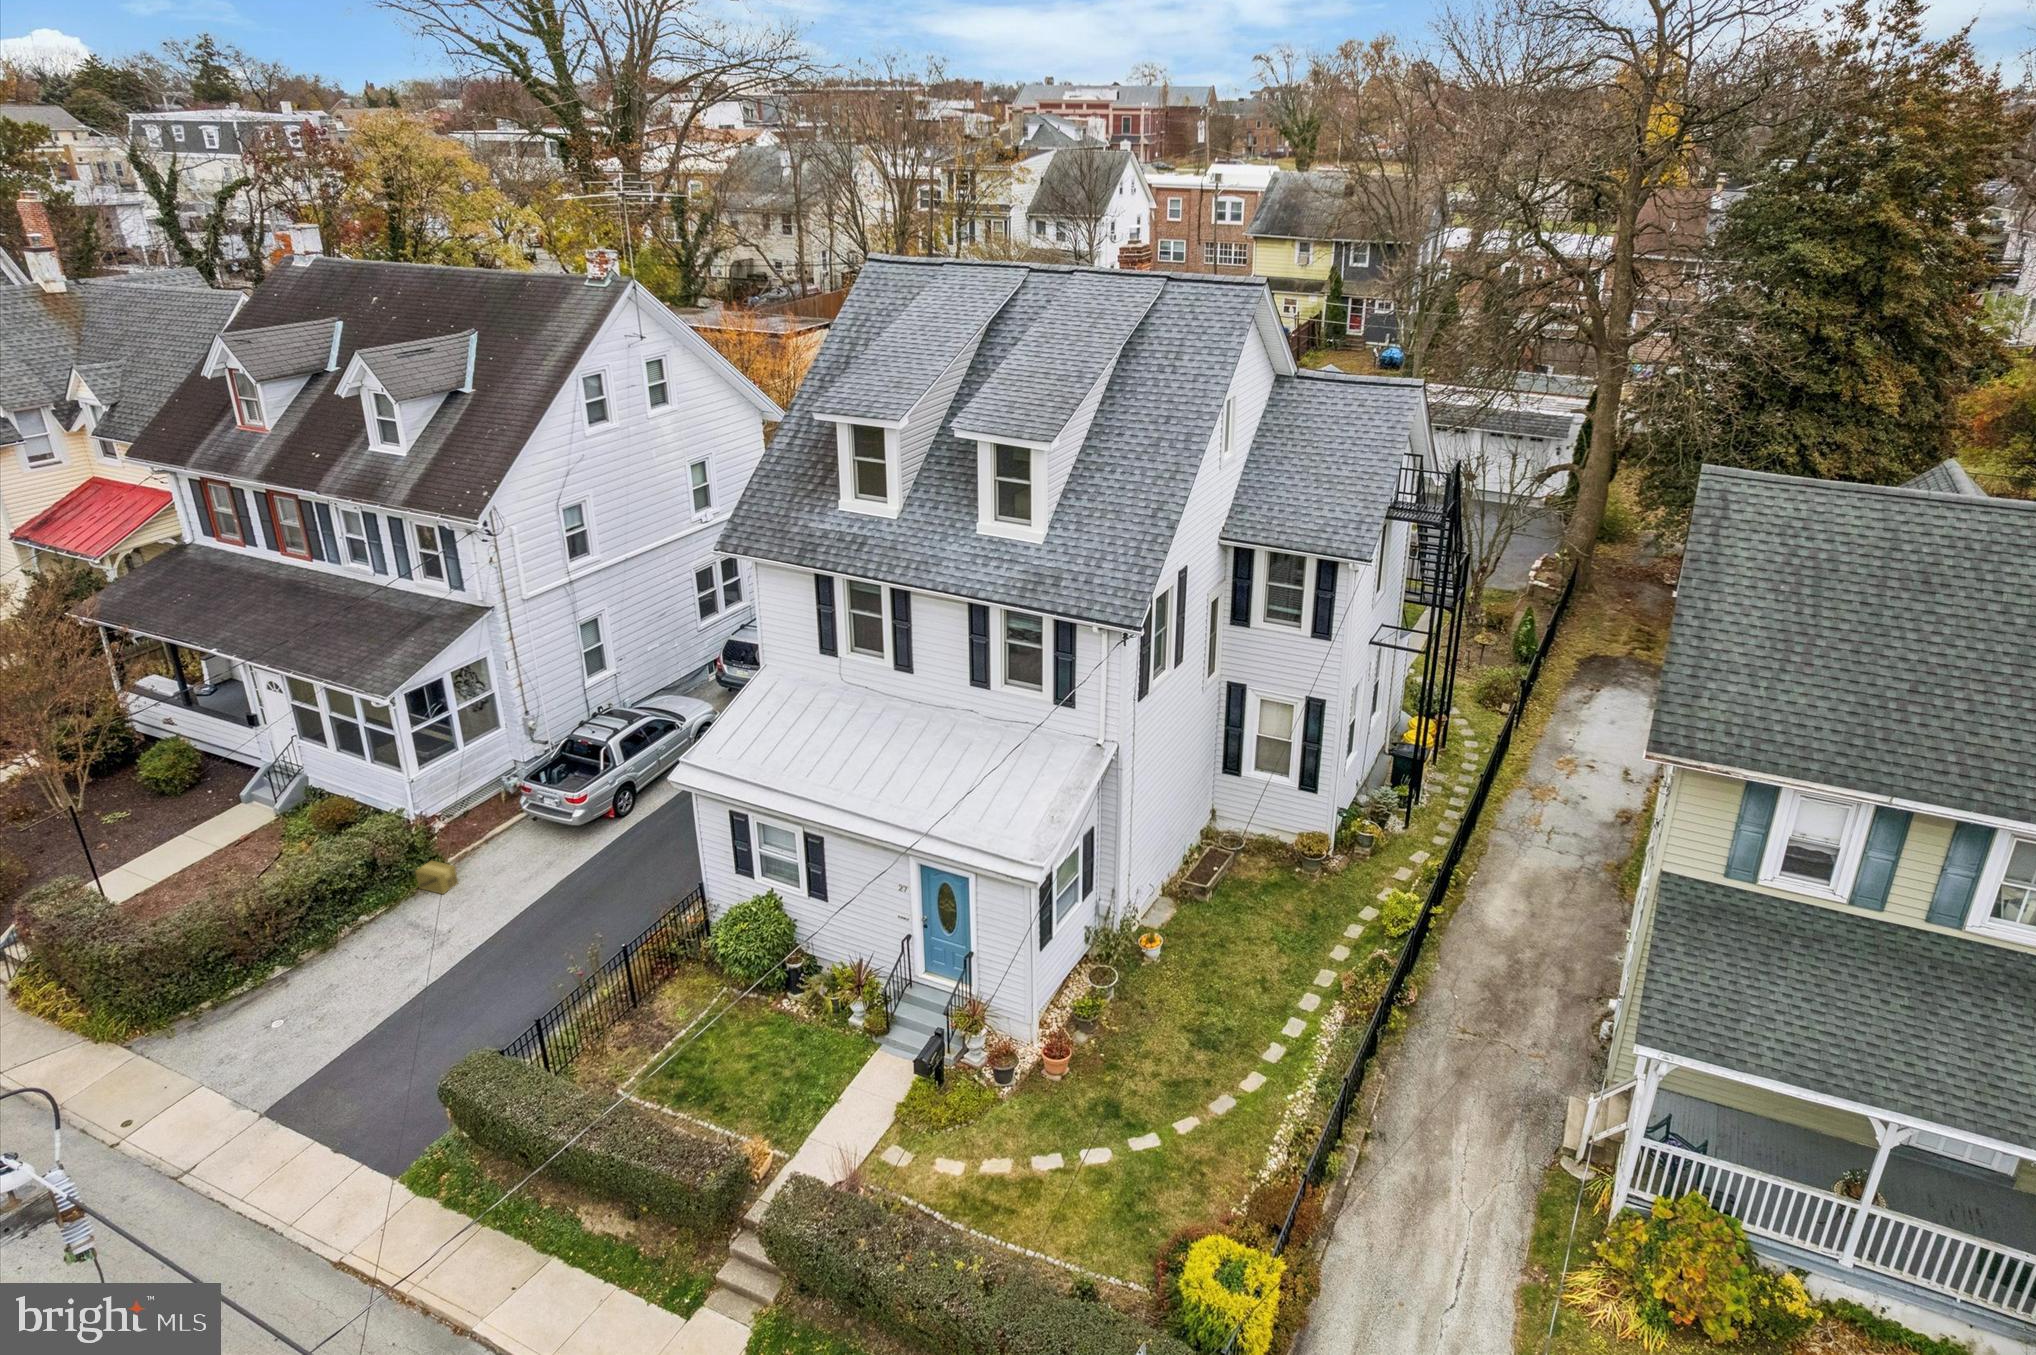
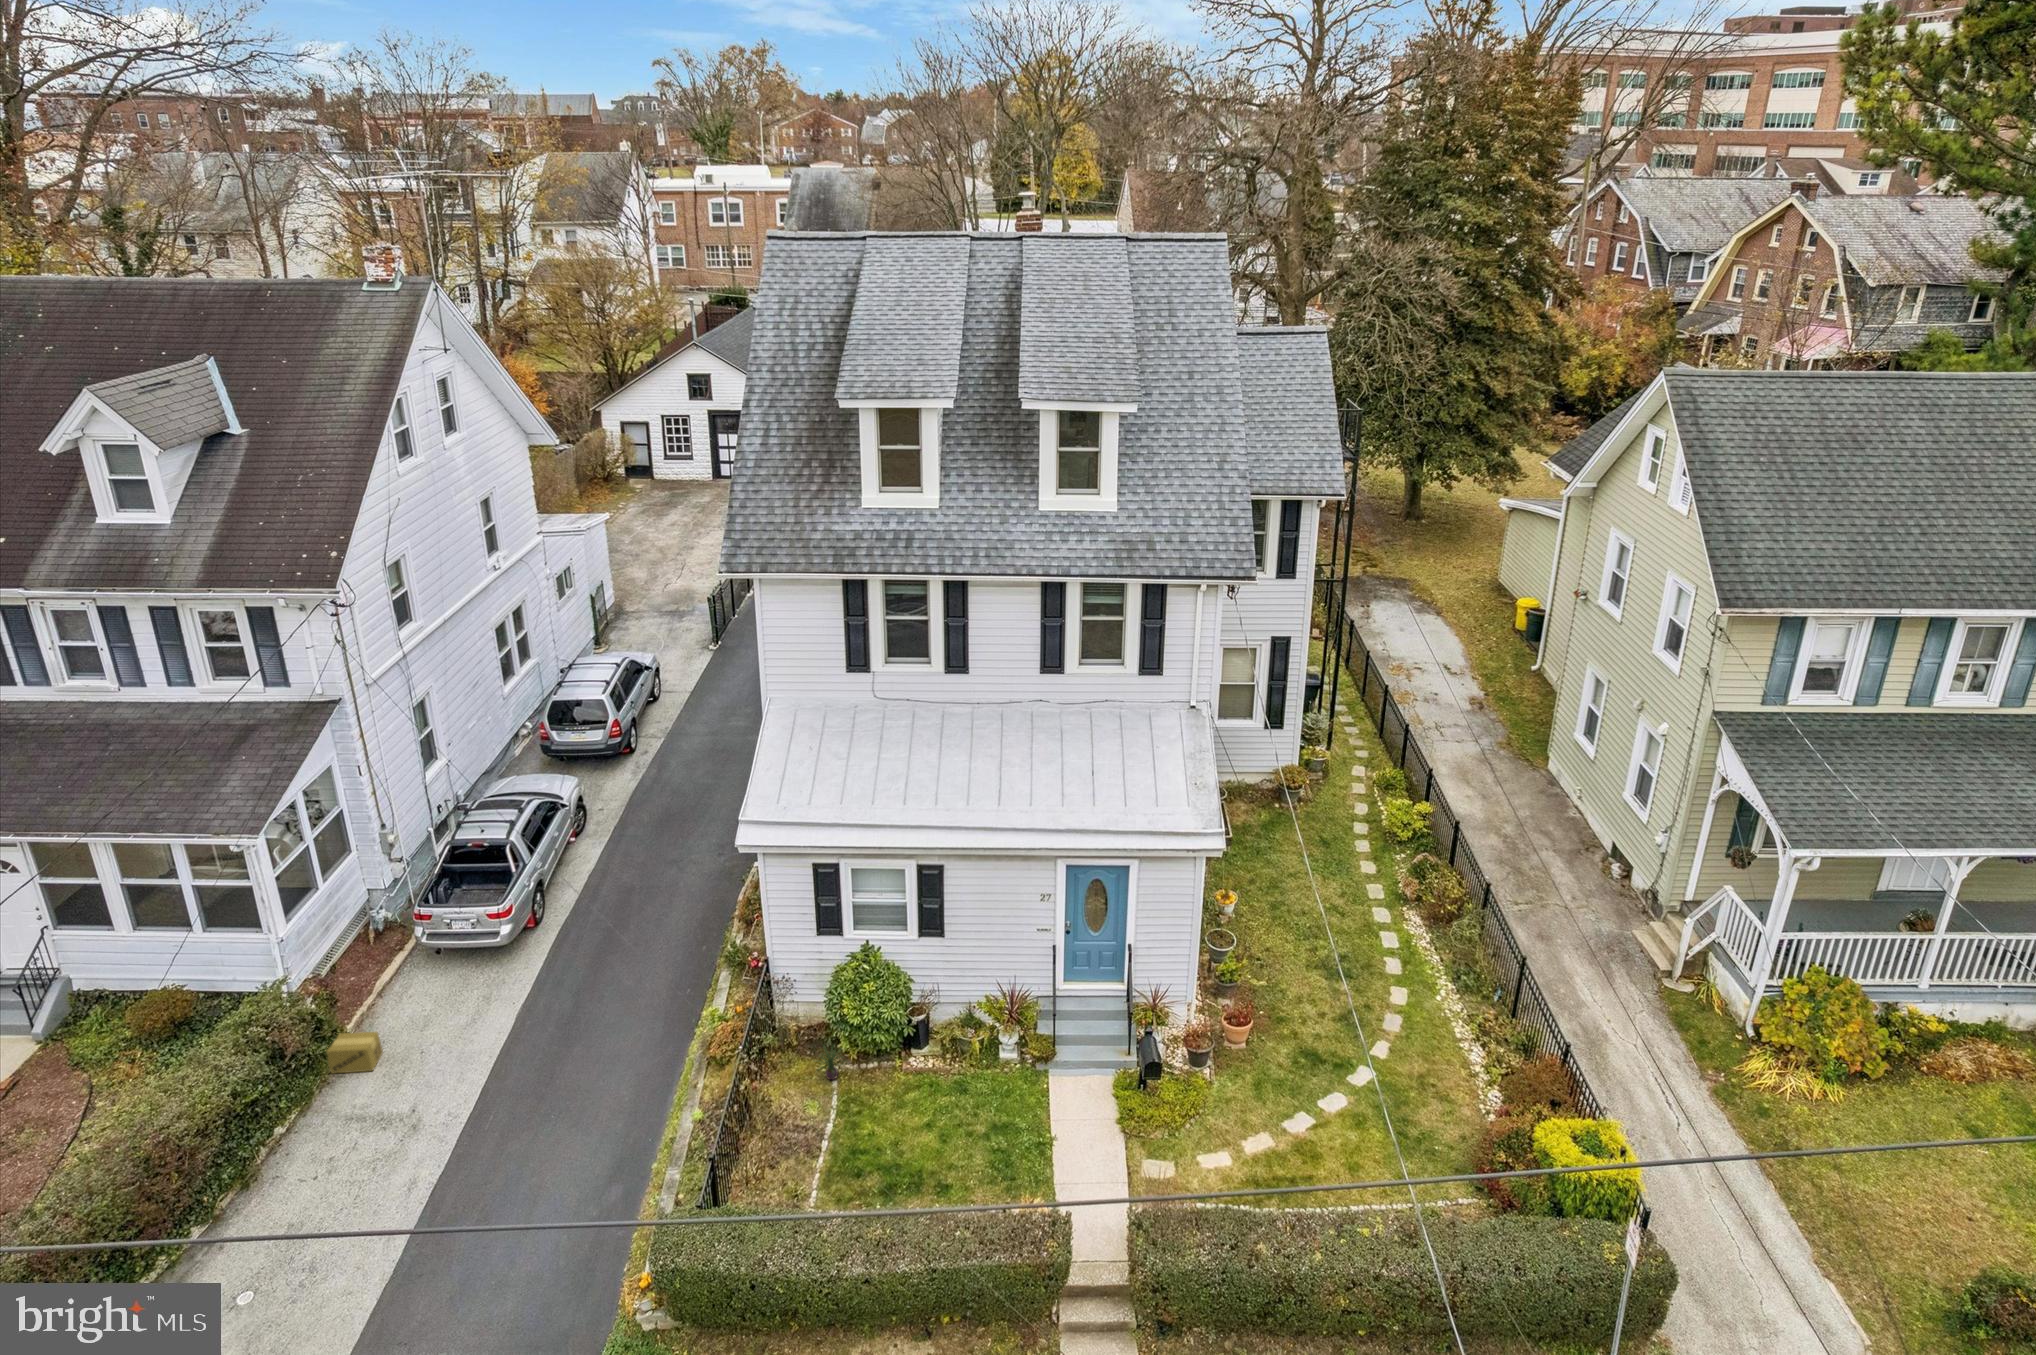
decorative plant: none [693,965,725,997] -> present [819,1046,838,1080]

